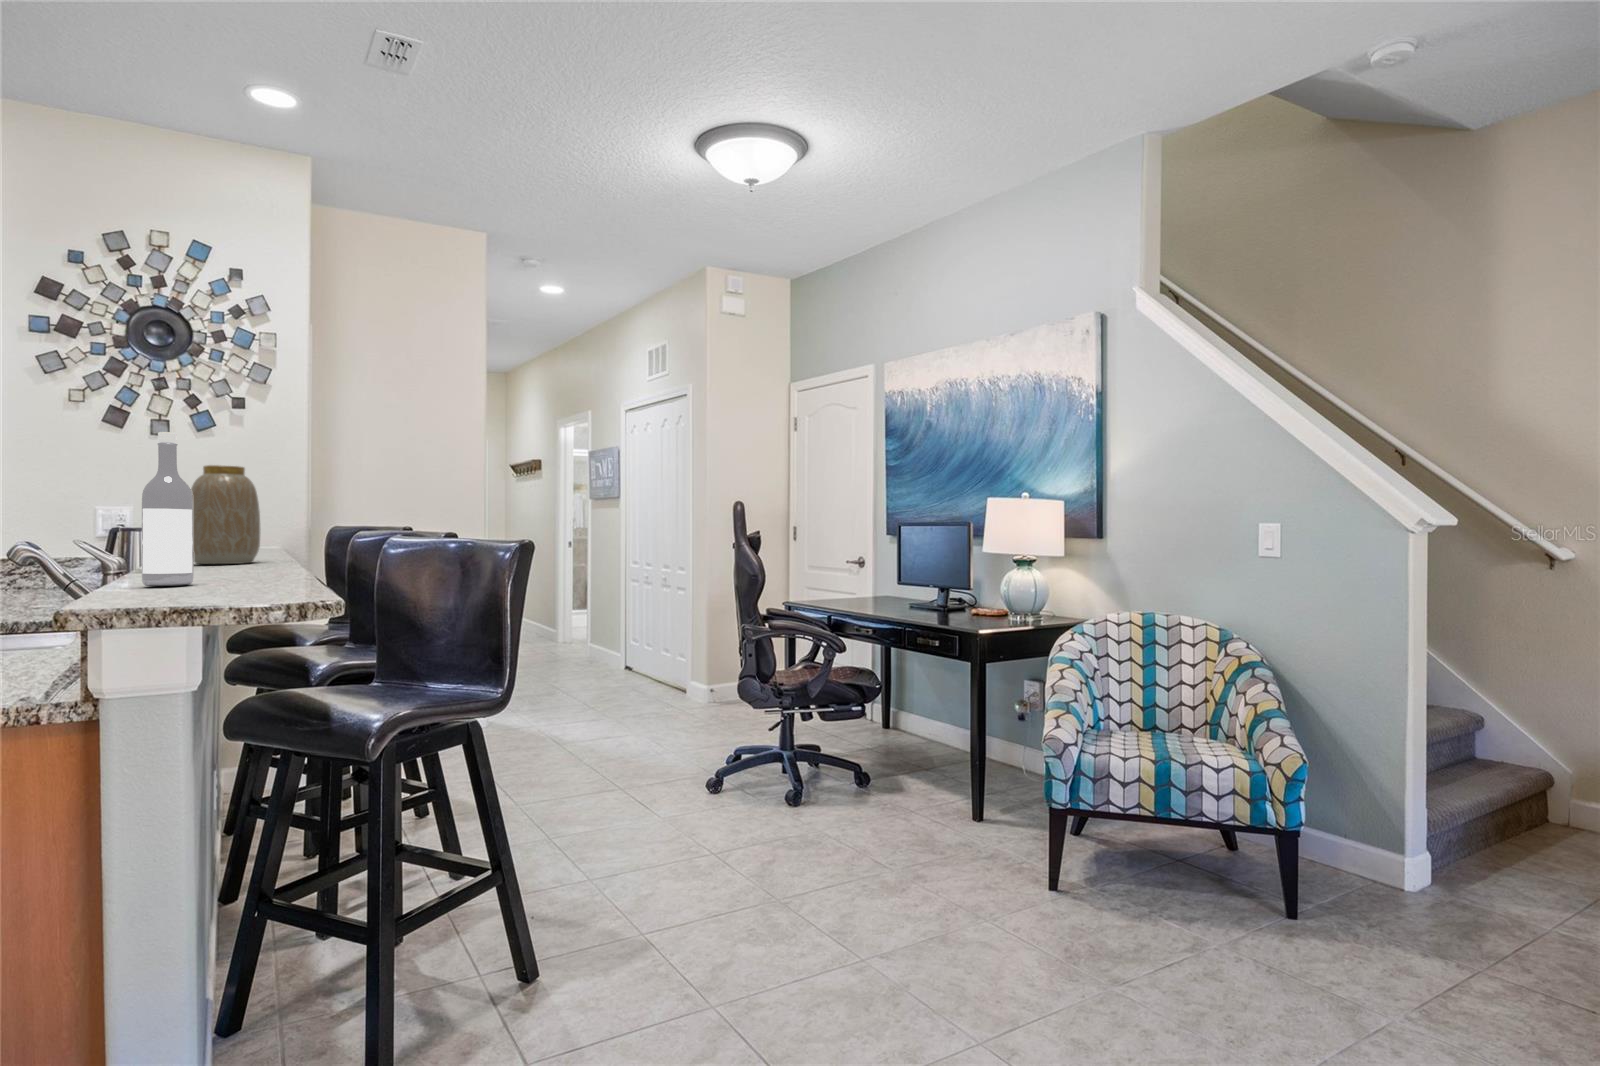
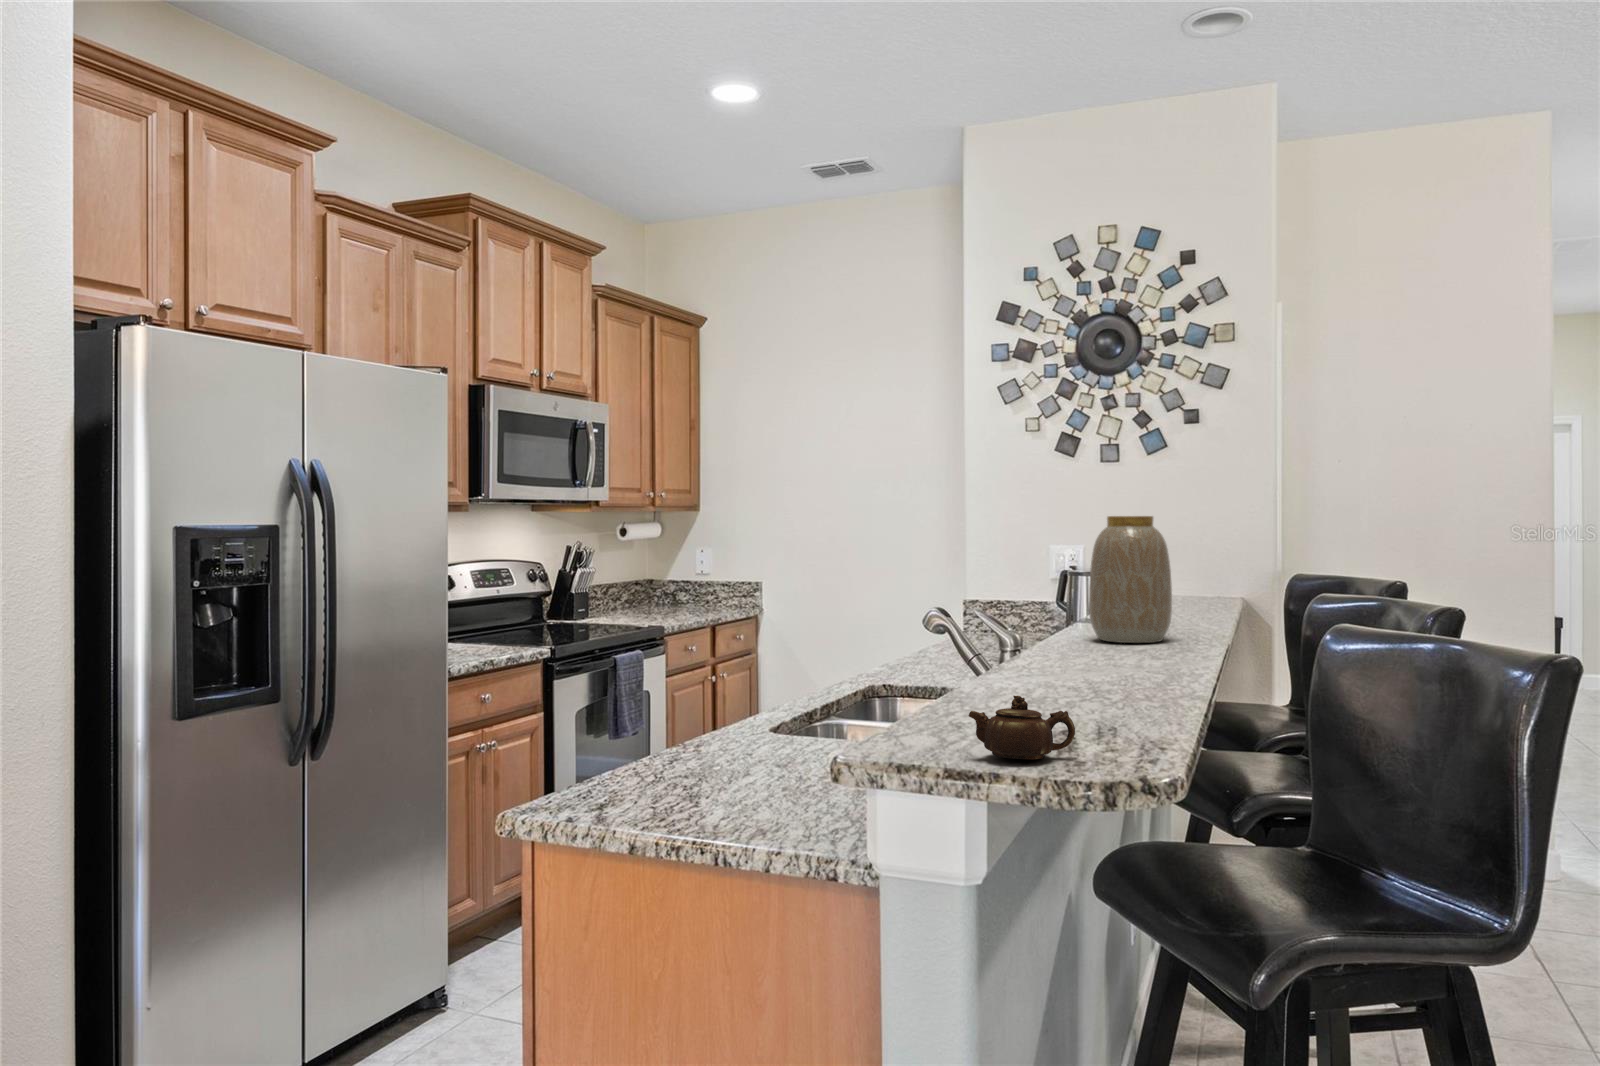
wine bottle: present [142,432,194,586] -> none [986,501,1041,699]
teapot: none [181,557,267,599] -> present [968,696,1075,759]

